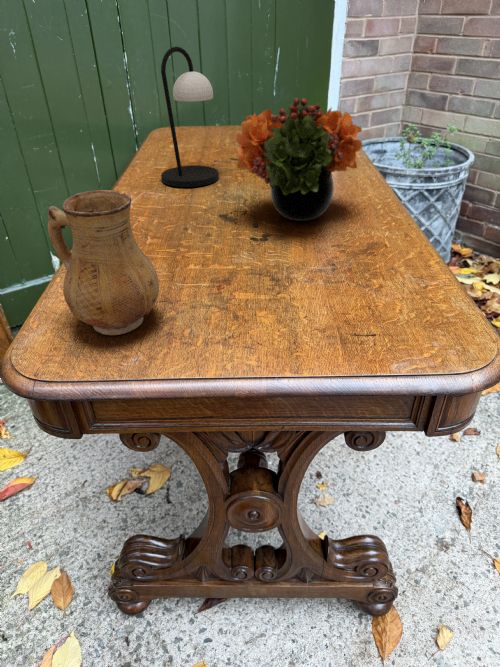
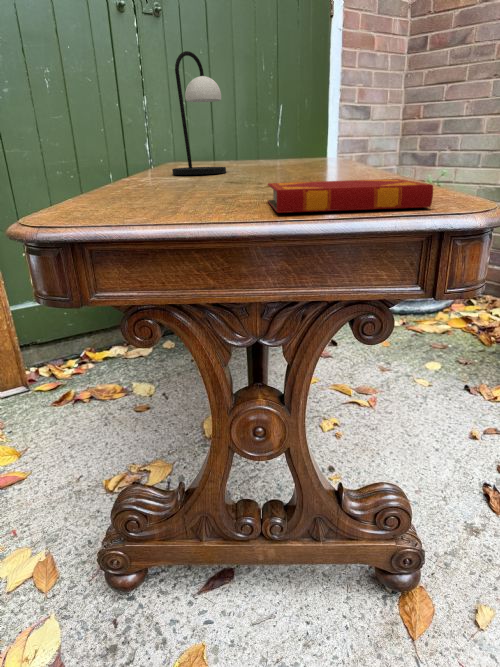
flower arrangement: present [236,98,362,221] -> none [239,63,358,179]
ceramic pitcher: present [48,190,159,335] -> none [61,68,164,213]
hardback book: none [264,281,430,356] -> present [268,179,433,213]

